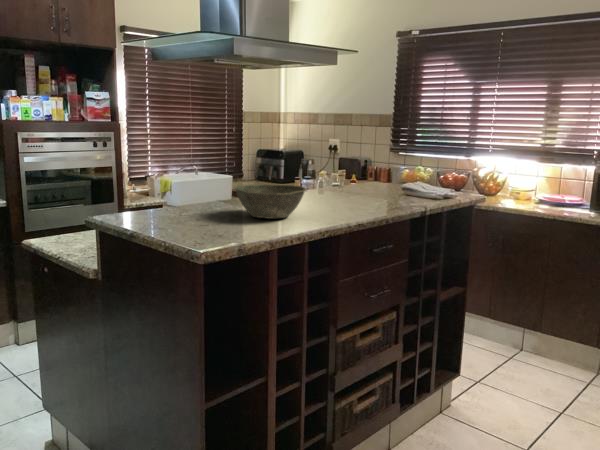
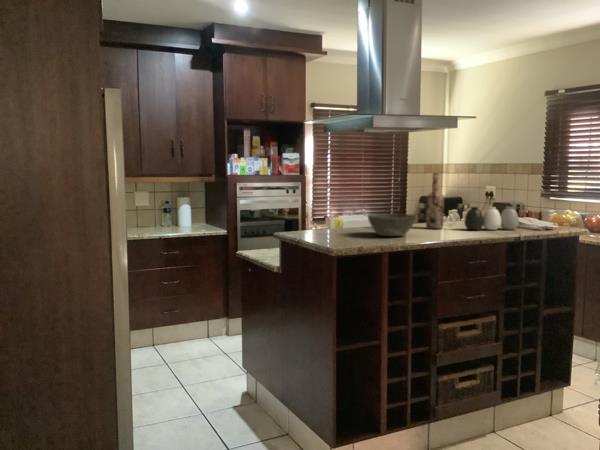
wine bottle: none [303,126,326,201] -> present [426,173,444,229]
vase: none [352,170,413,202] -> present [465,207,519,230]

